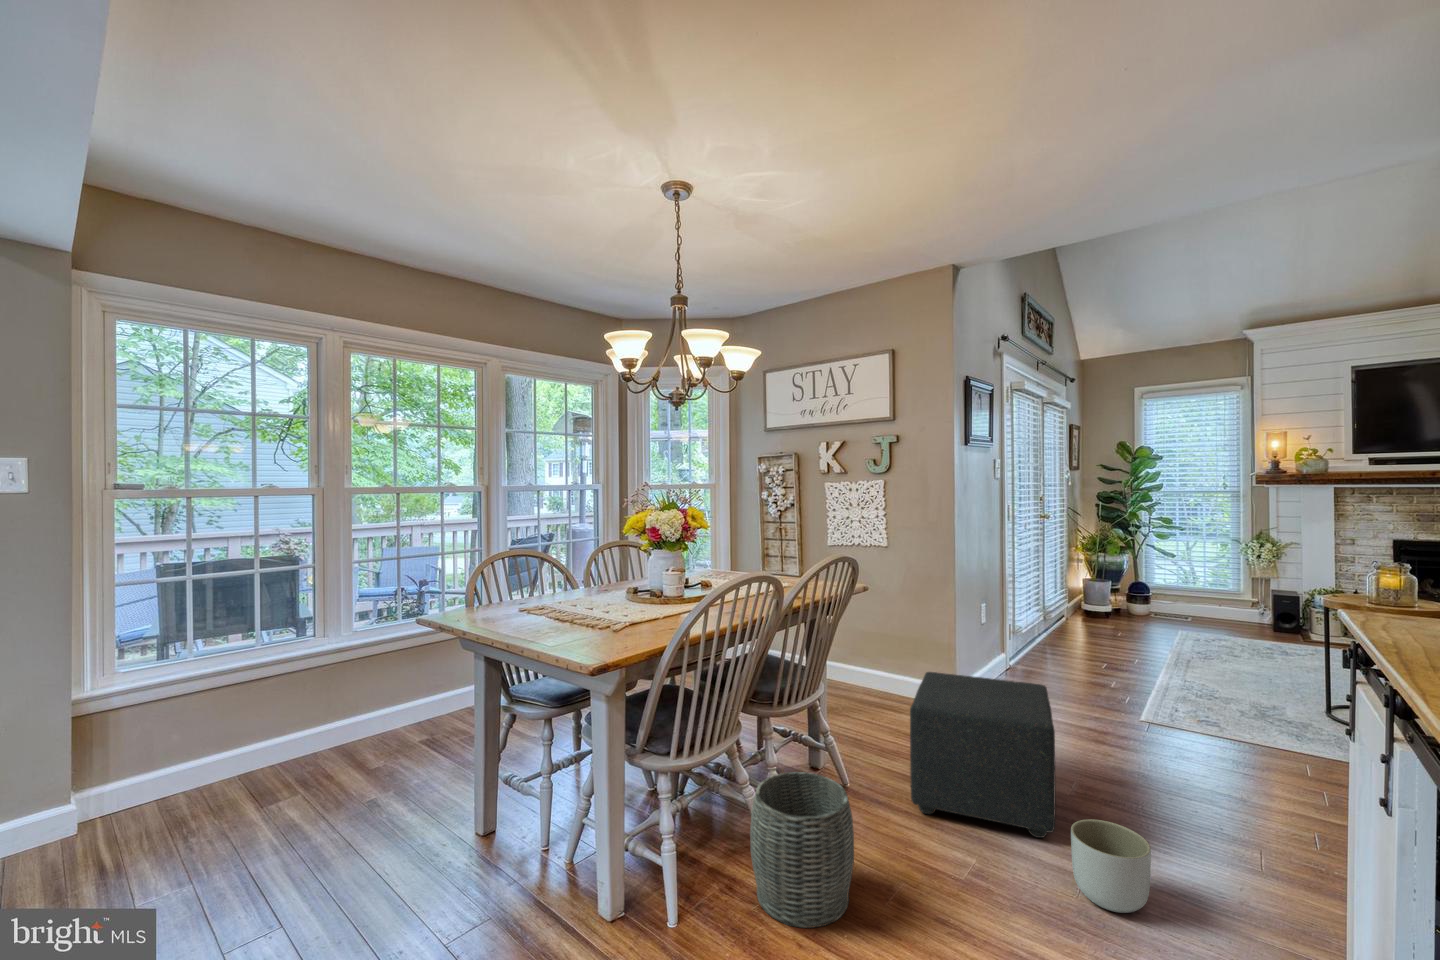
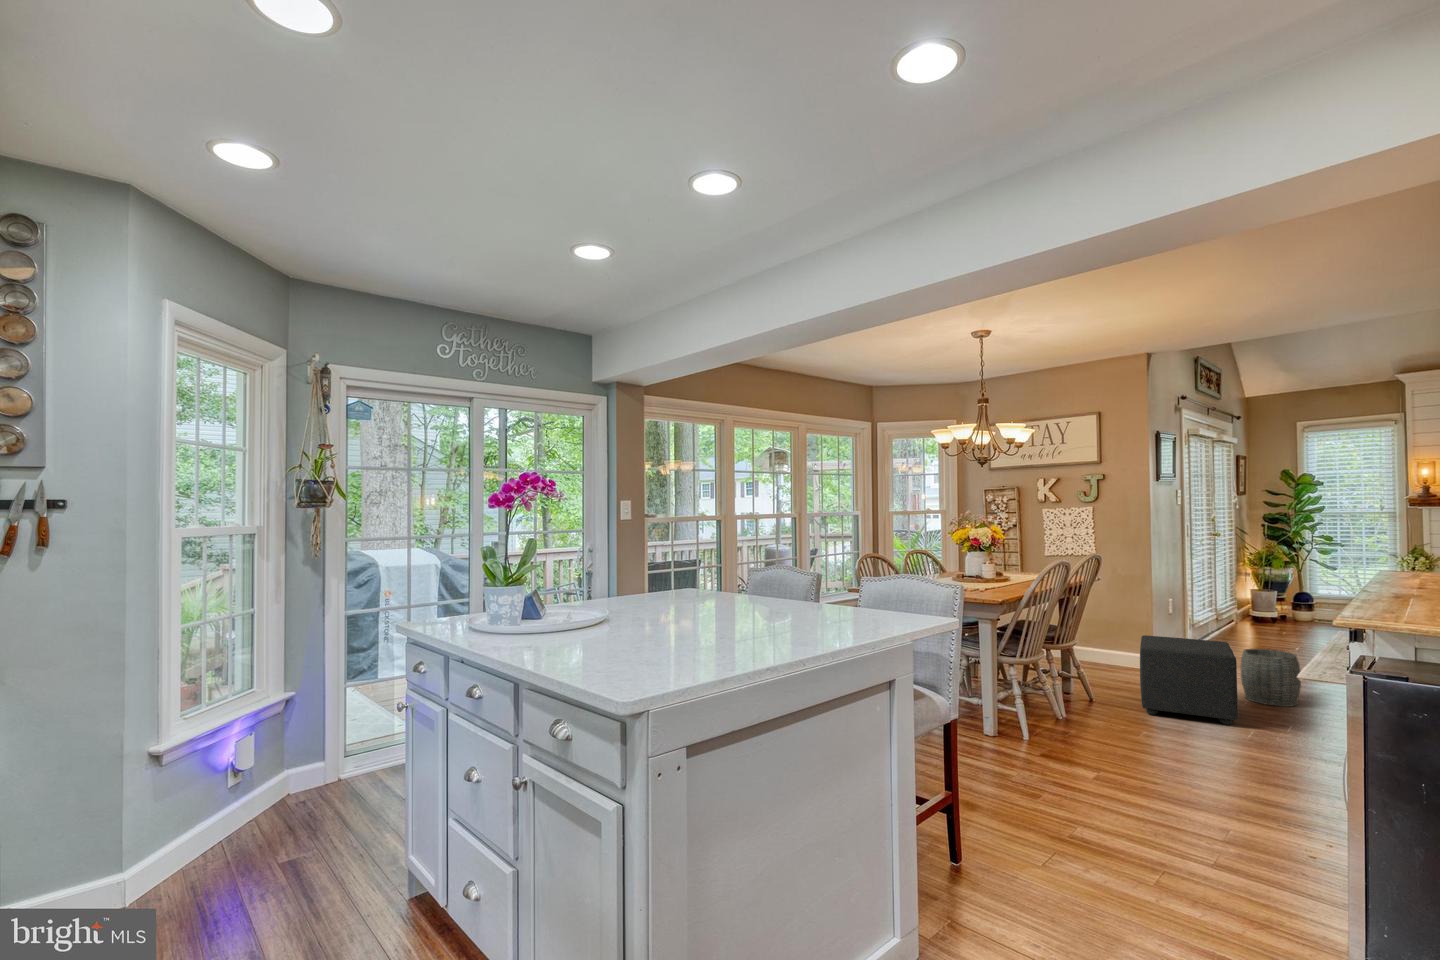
woven basket: present [750,772,854,928] -> present [1241,649,1301,707]
planter: present [1071,819,1151,913] -> none [1248,705,1296,748]

